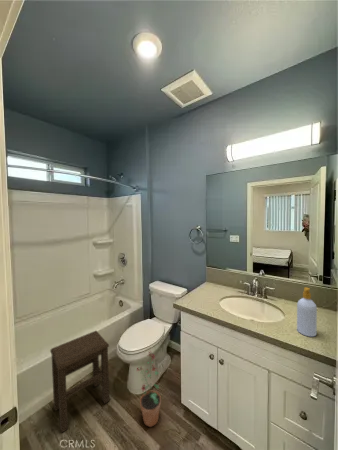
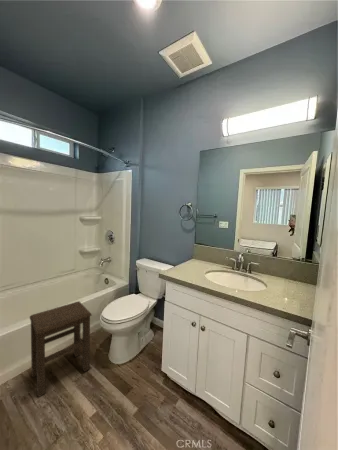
soap bottle: present [297,288,317,336] -> none [279,257,300,303]
potted plant: present [137,352,161,427] -> none [118,321,142,392]

